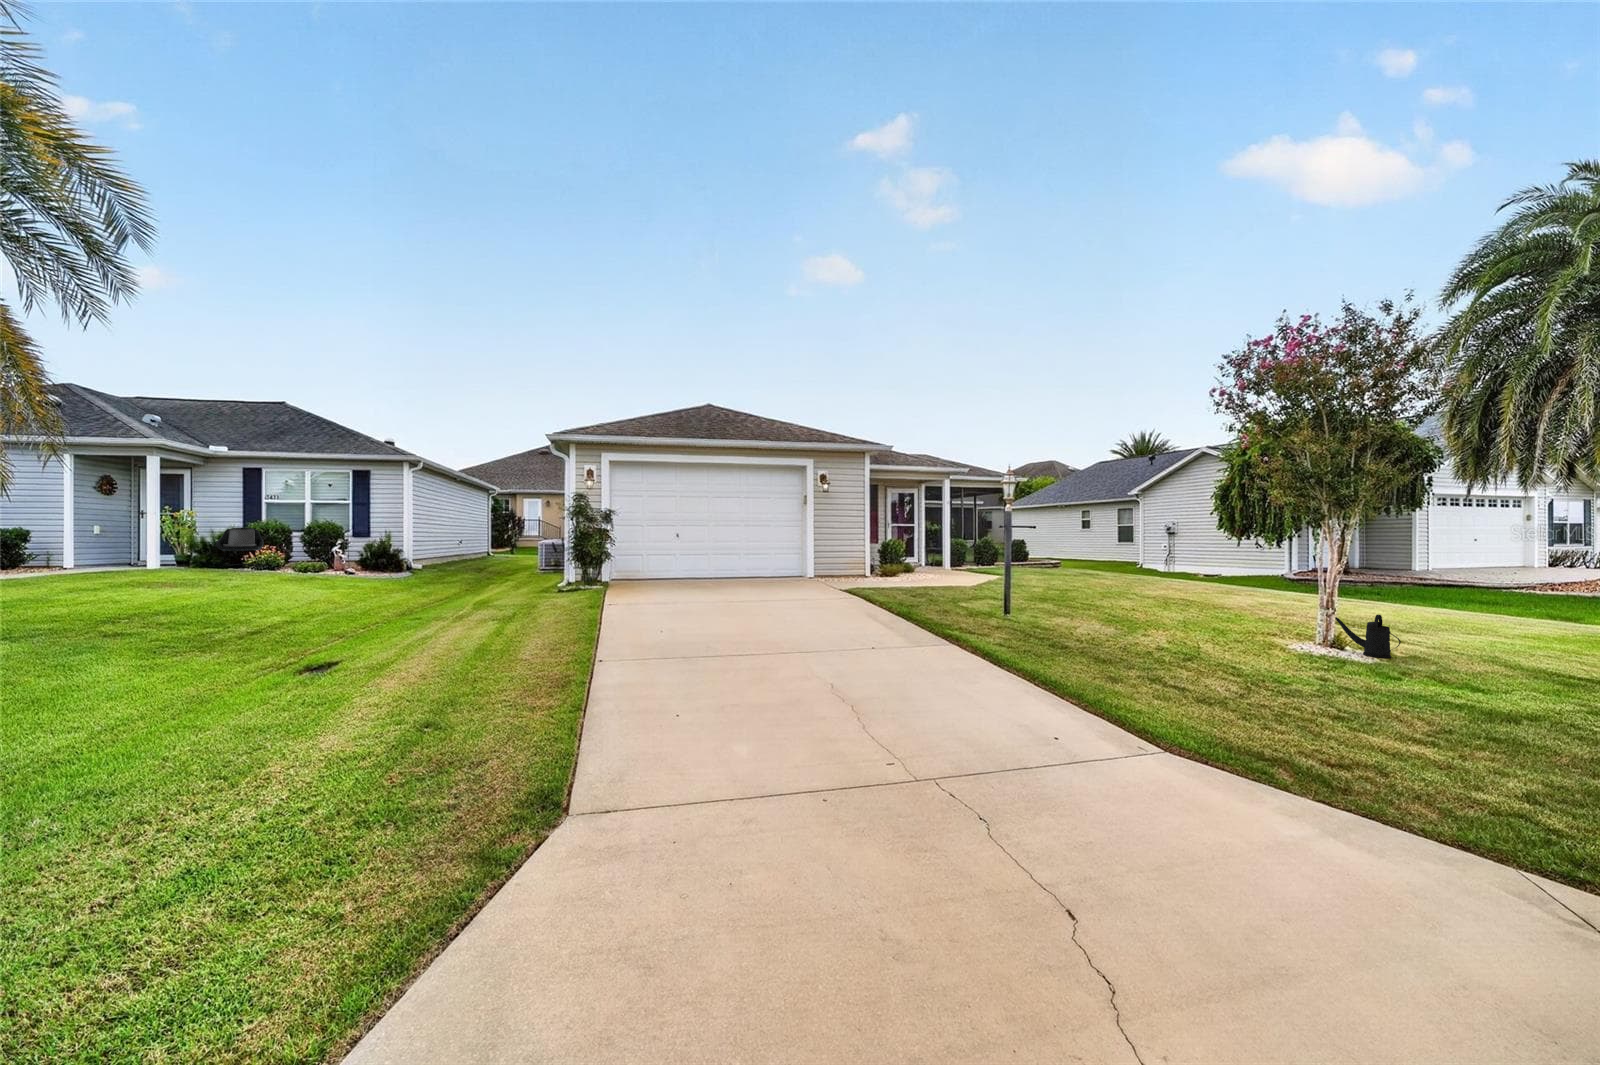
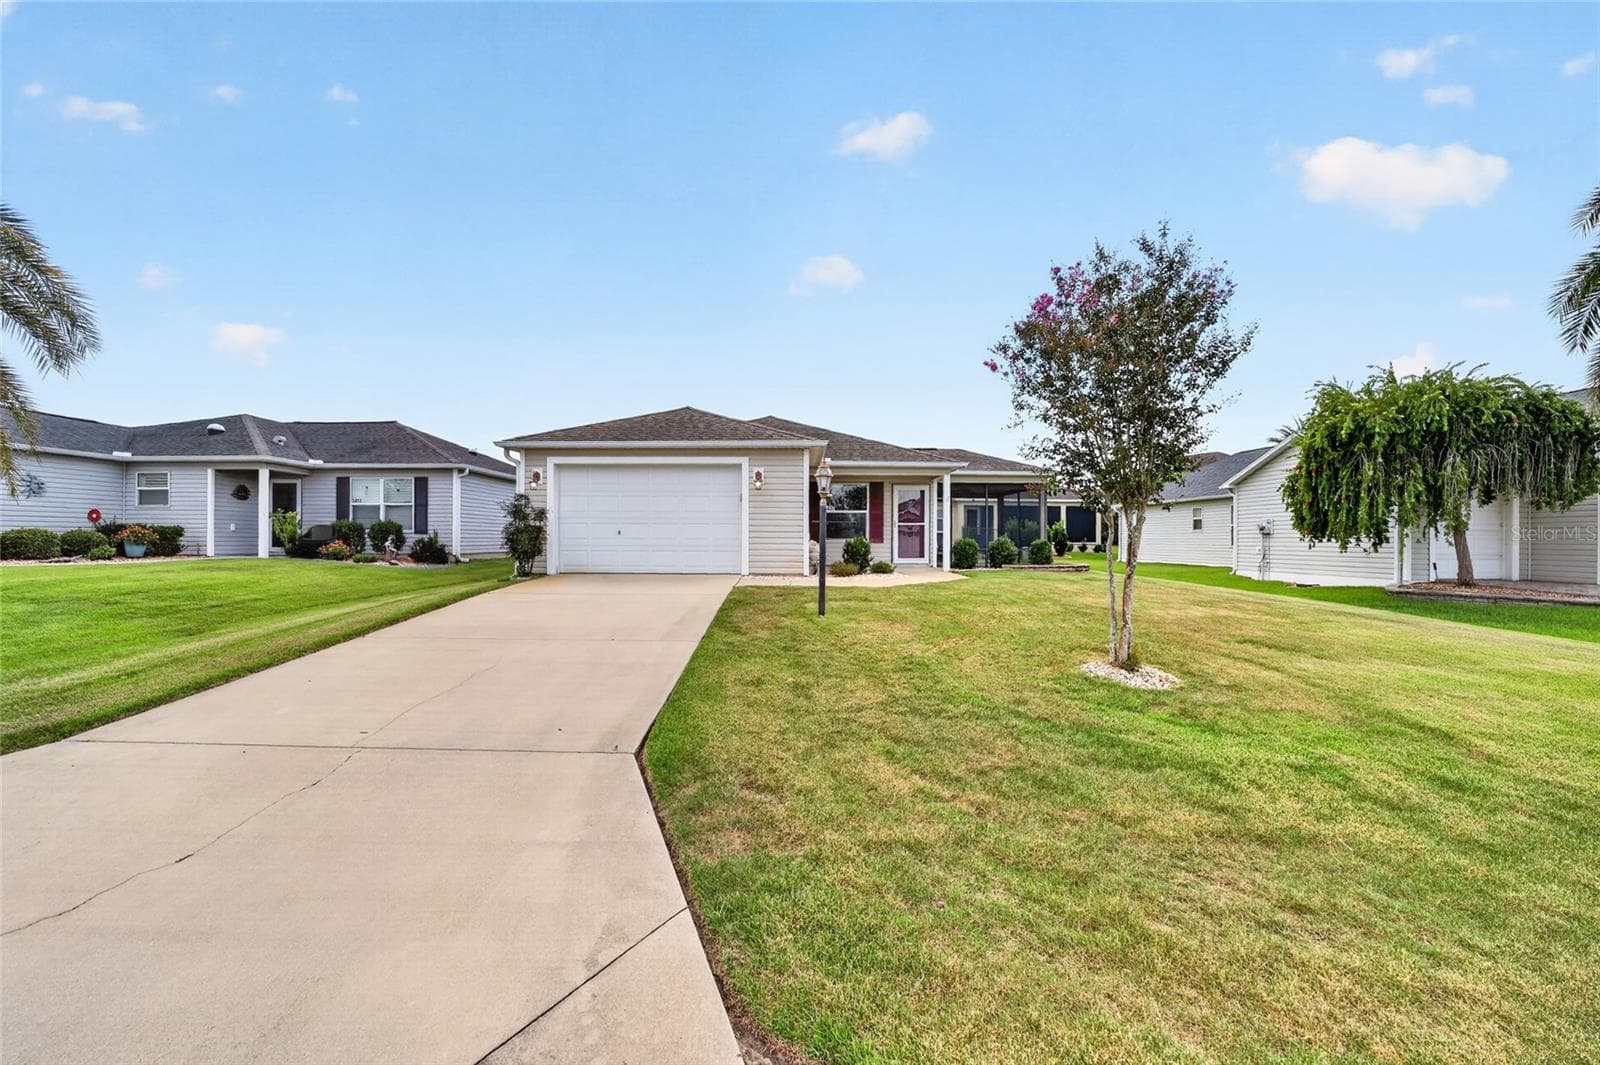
watering can: present [1335,615,1401,658] -> none [1217,686,1312,770]

